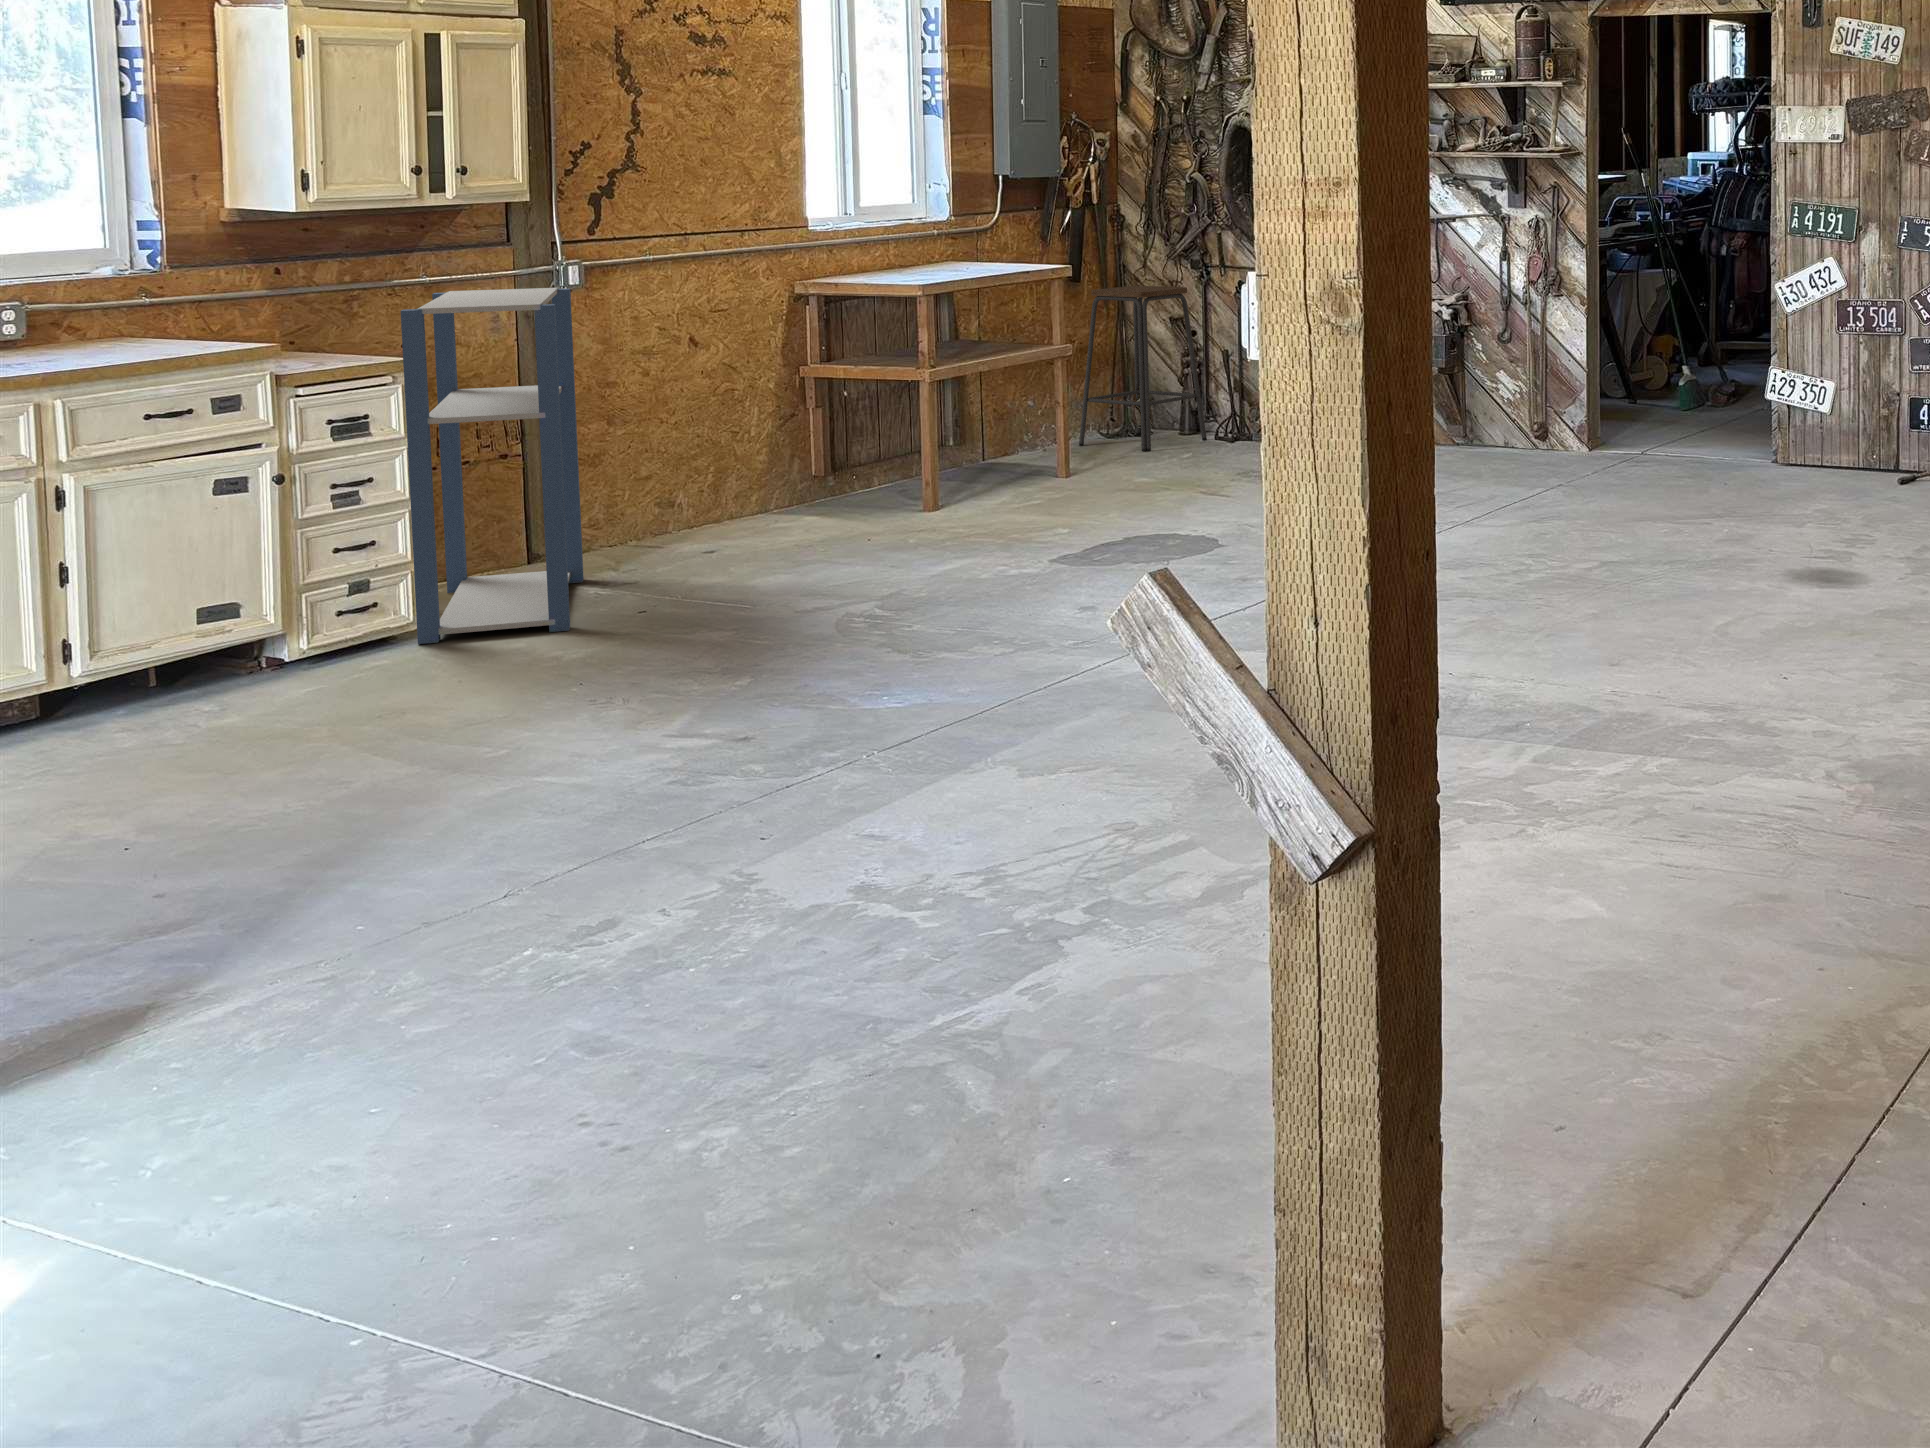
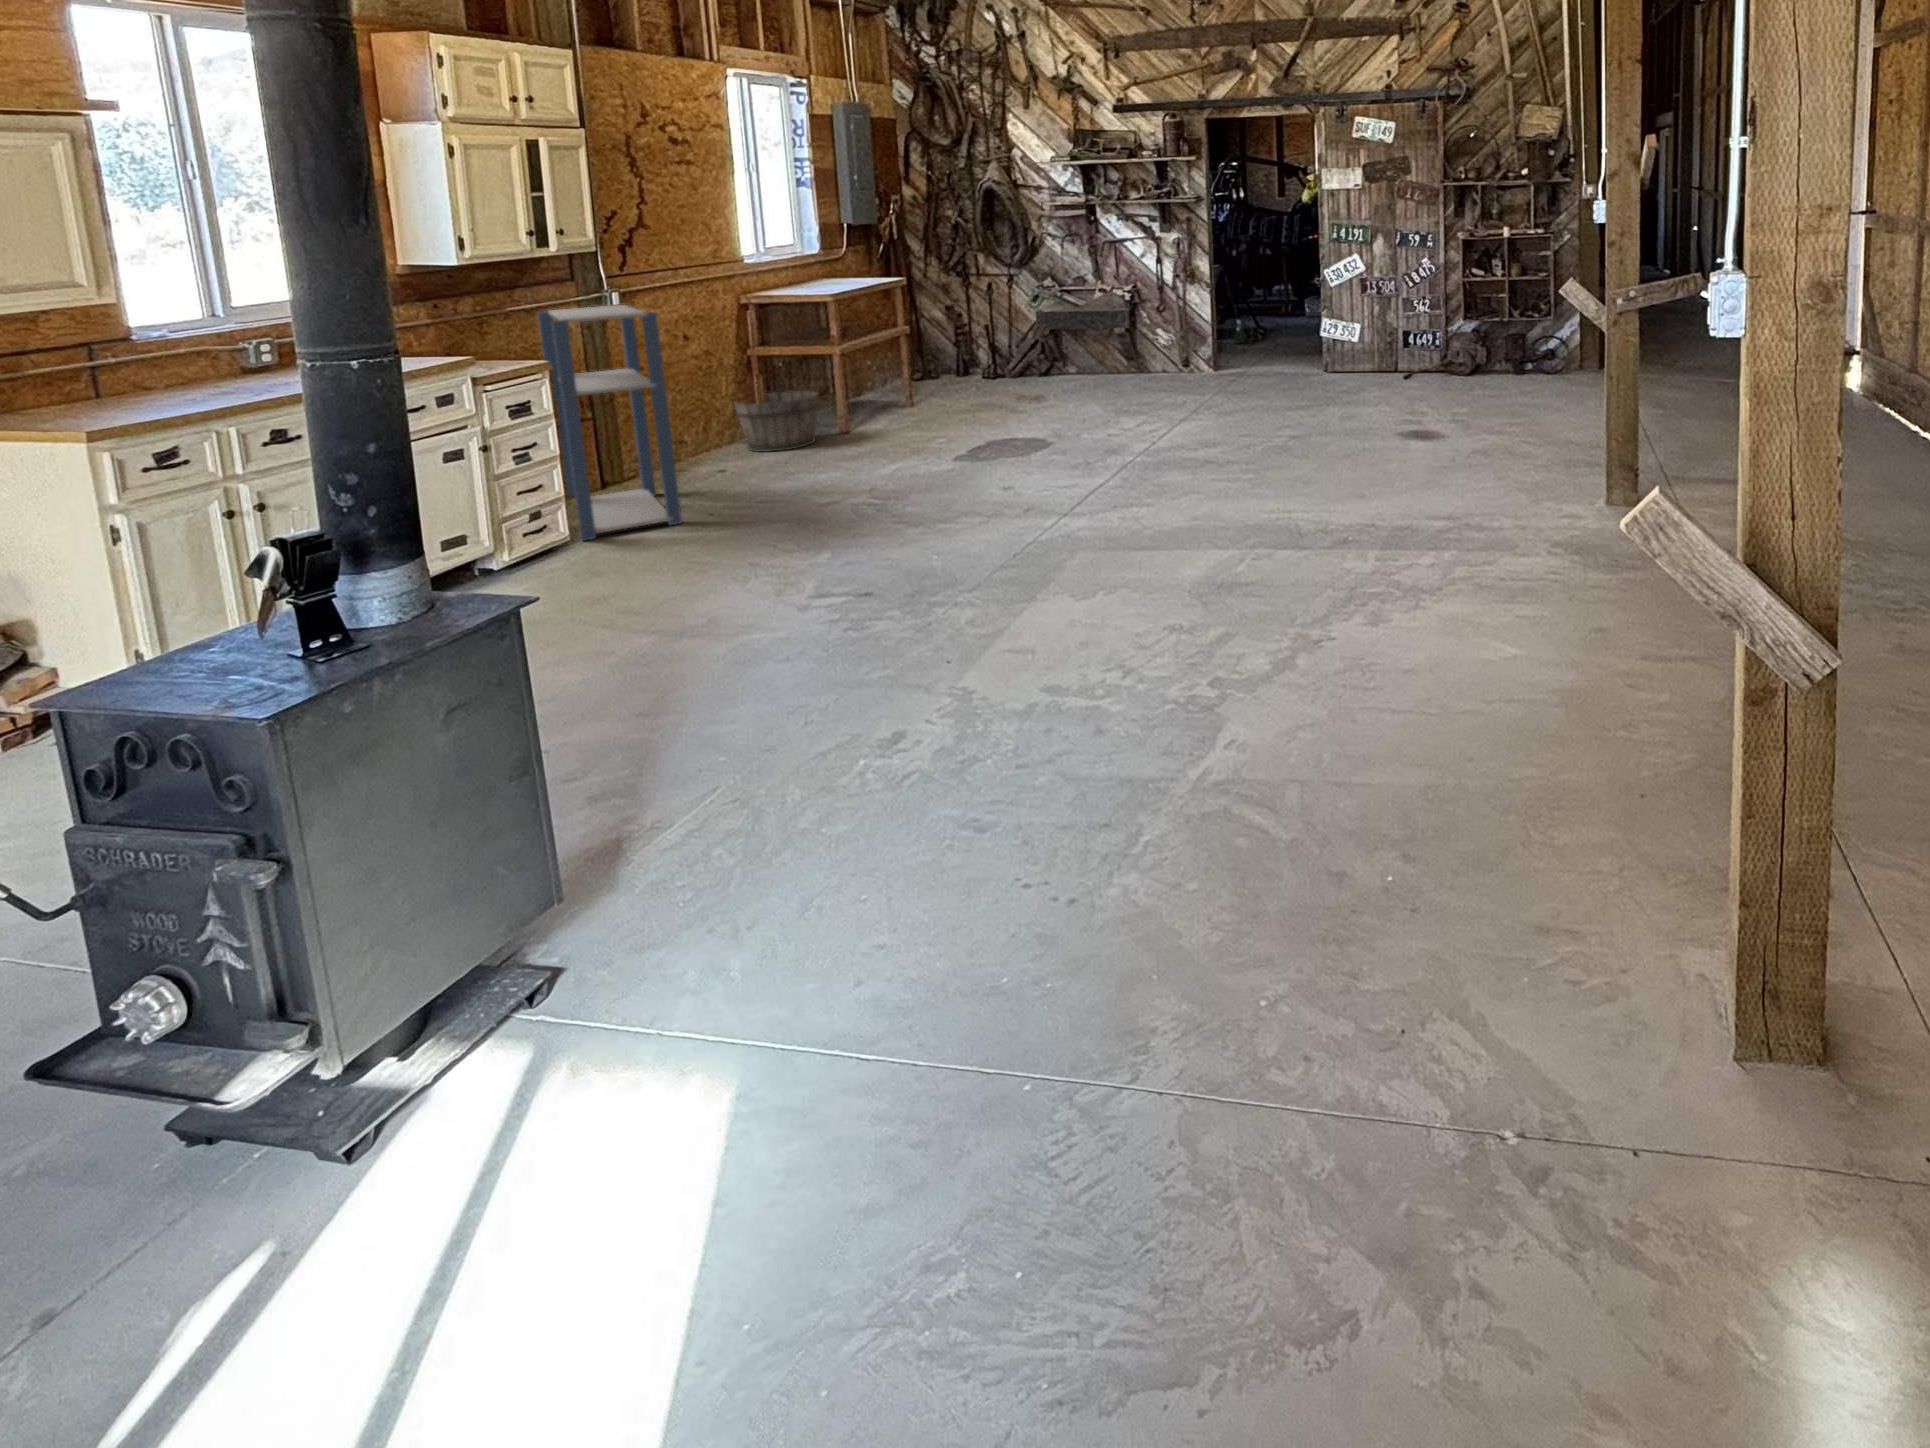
bar stool: present [1079,286,1207,451] -> none [899,293,978,394]
wooden bucket: none [760,411,892,526] -> present [734,384,819,452]

